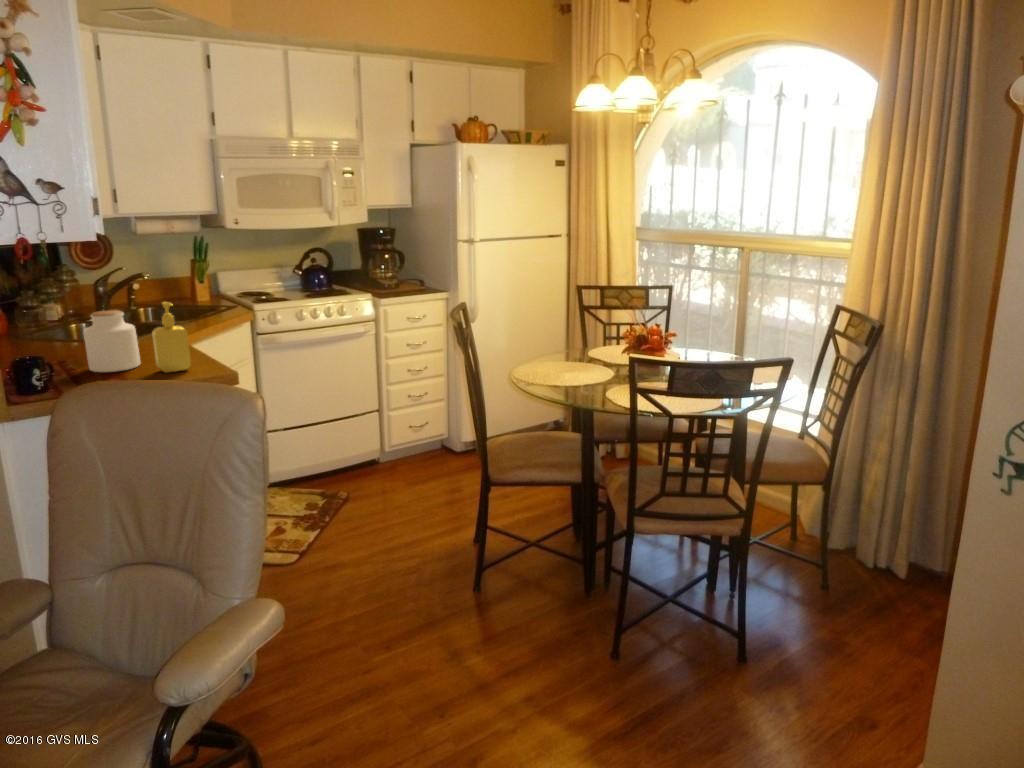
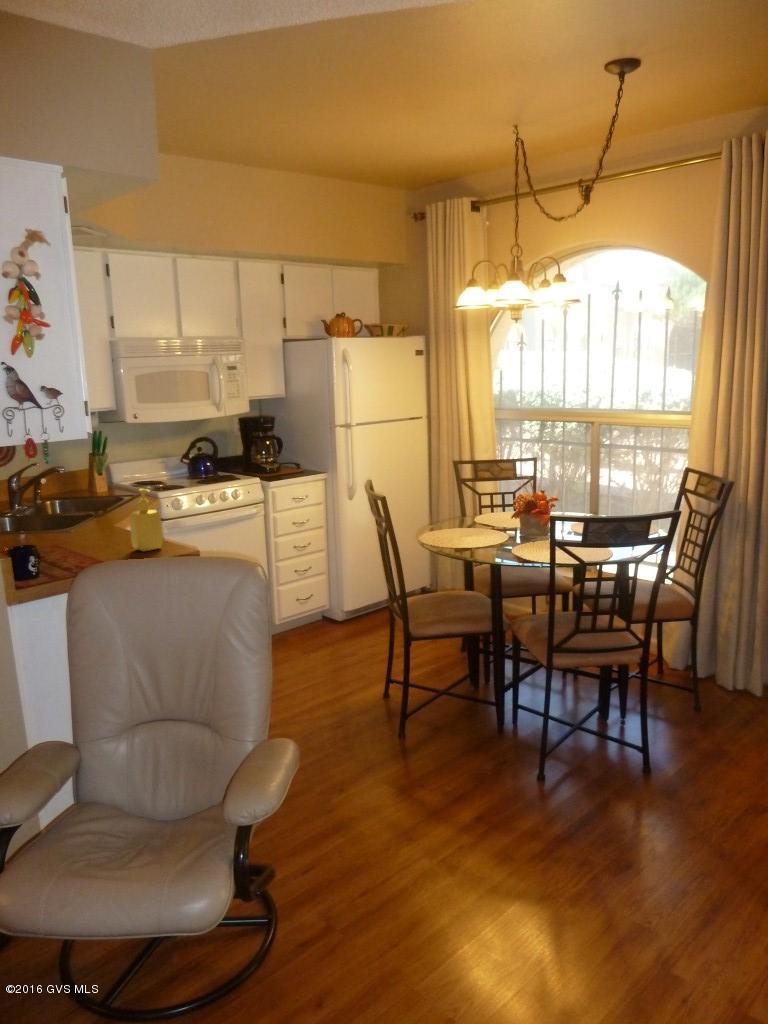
jar: present [83,310,140,372] -> none [63,499,111,555]

